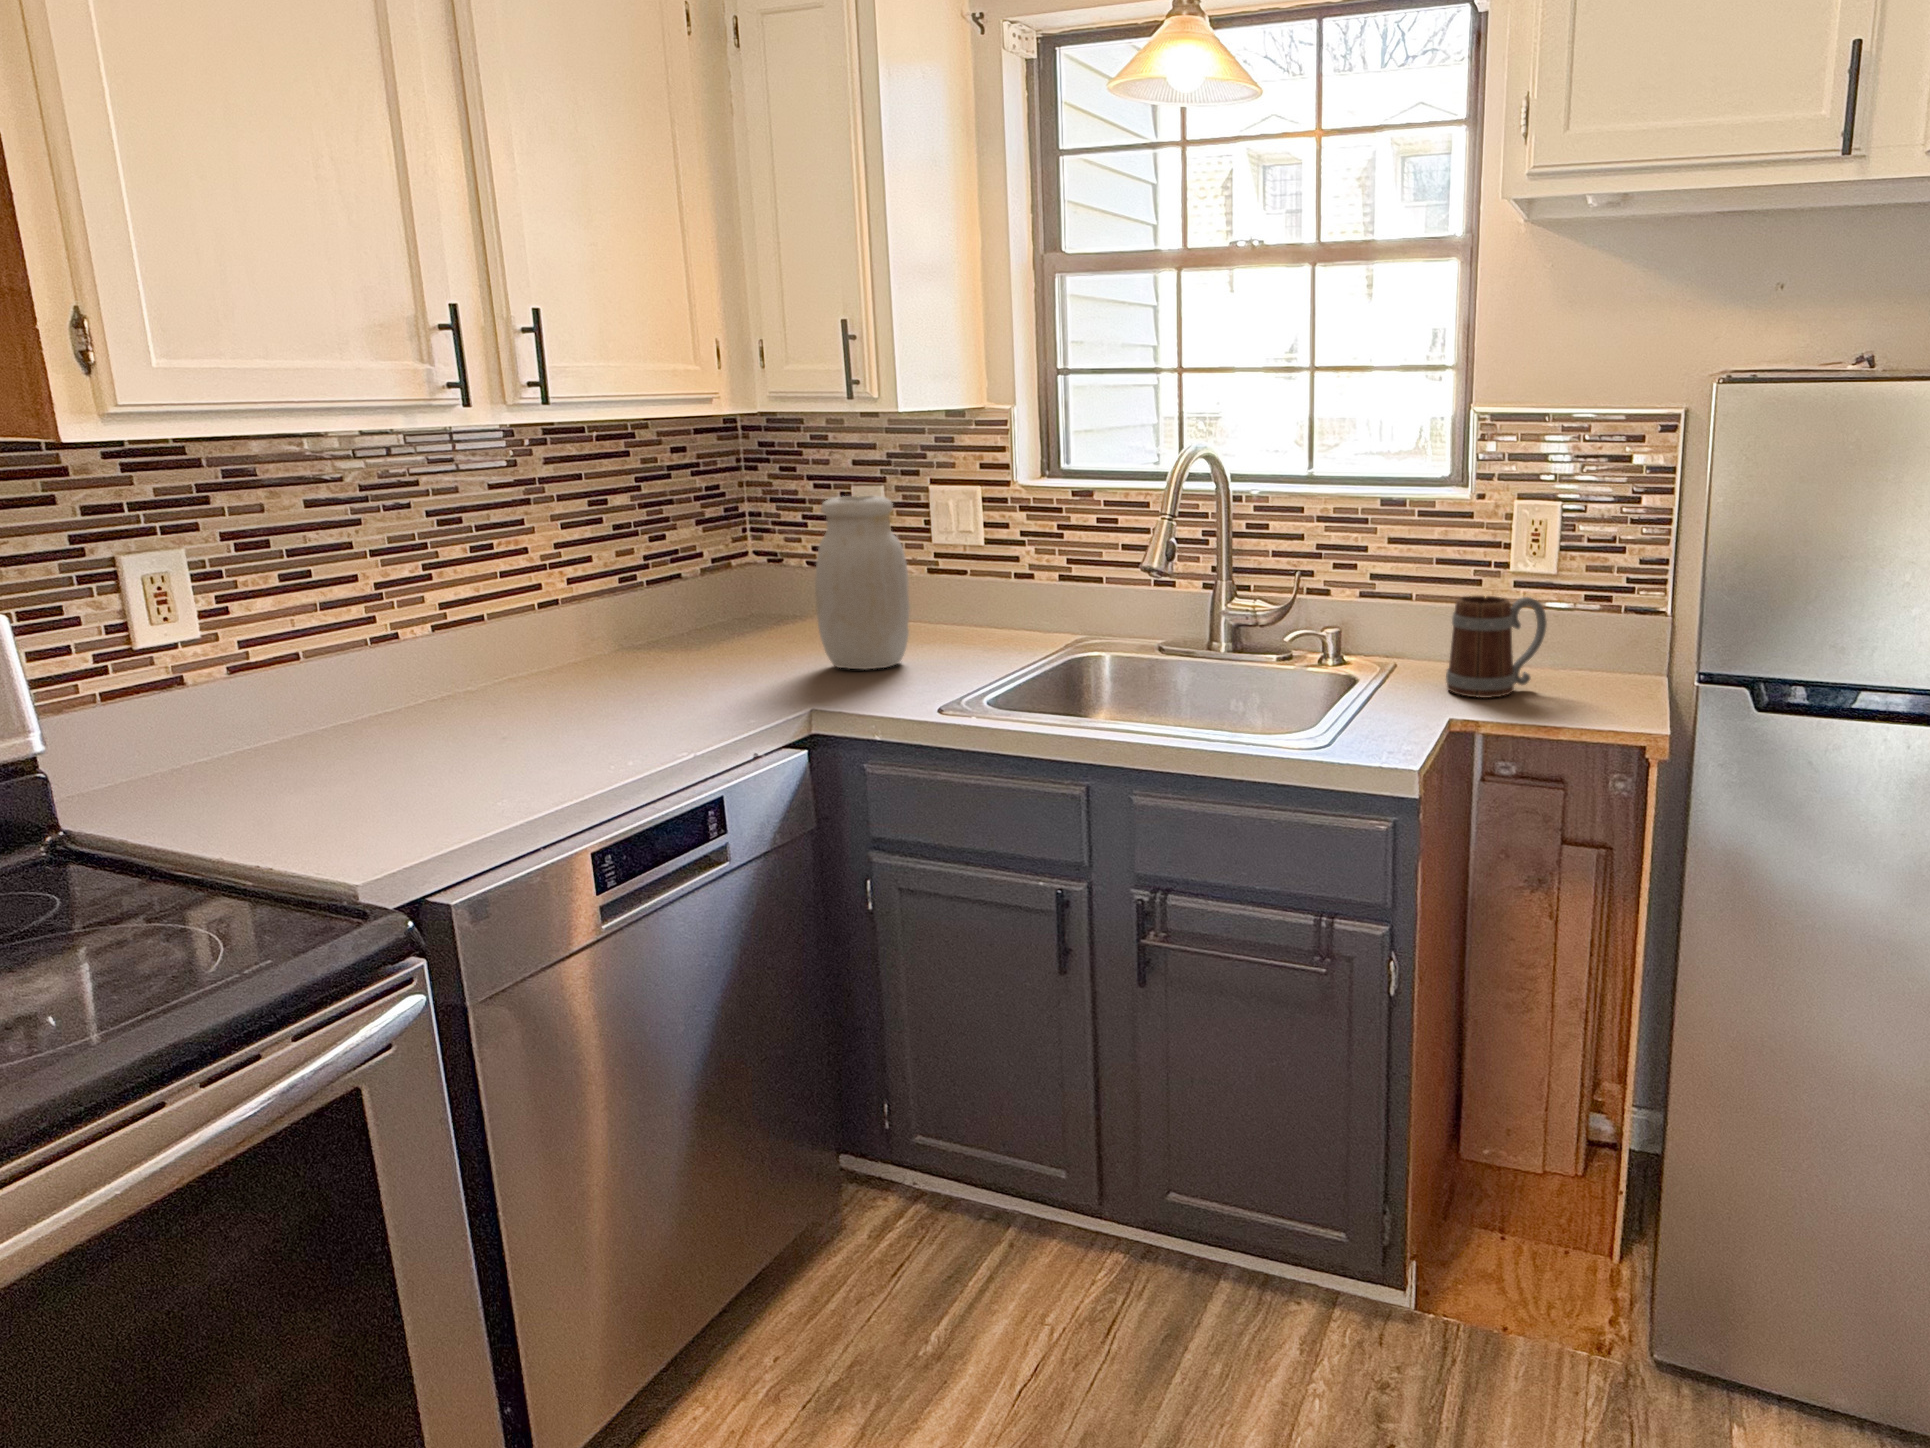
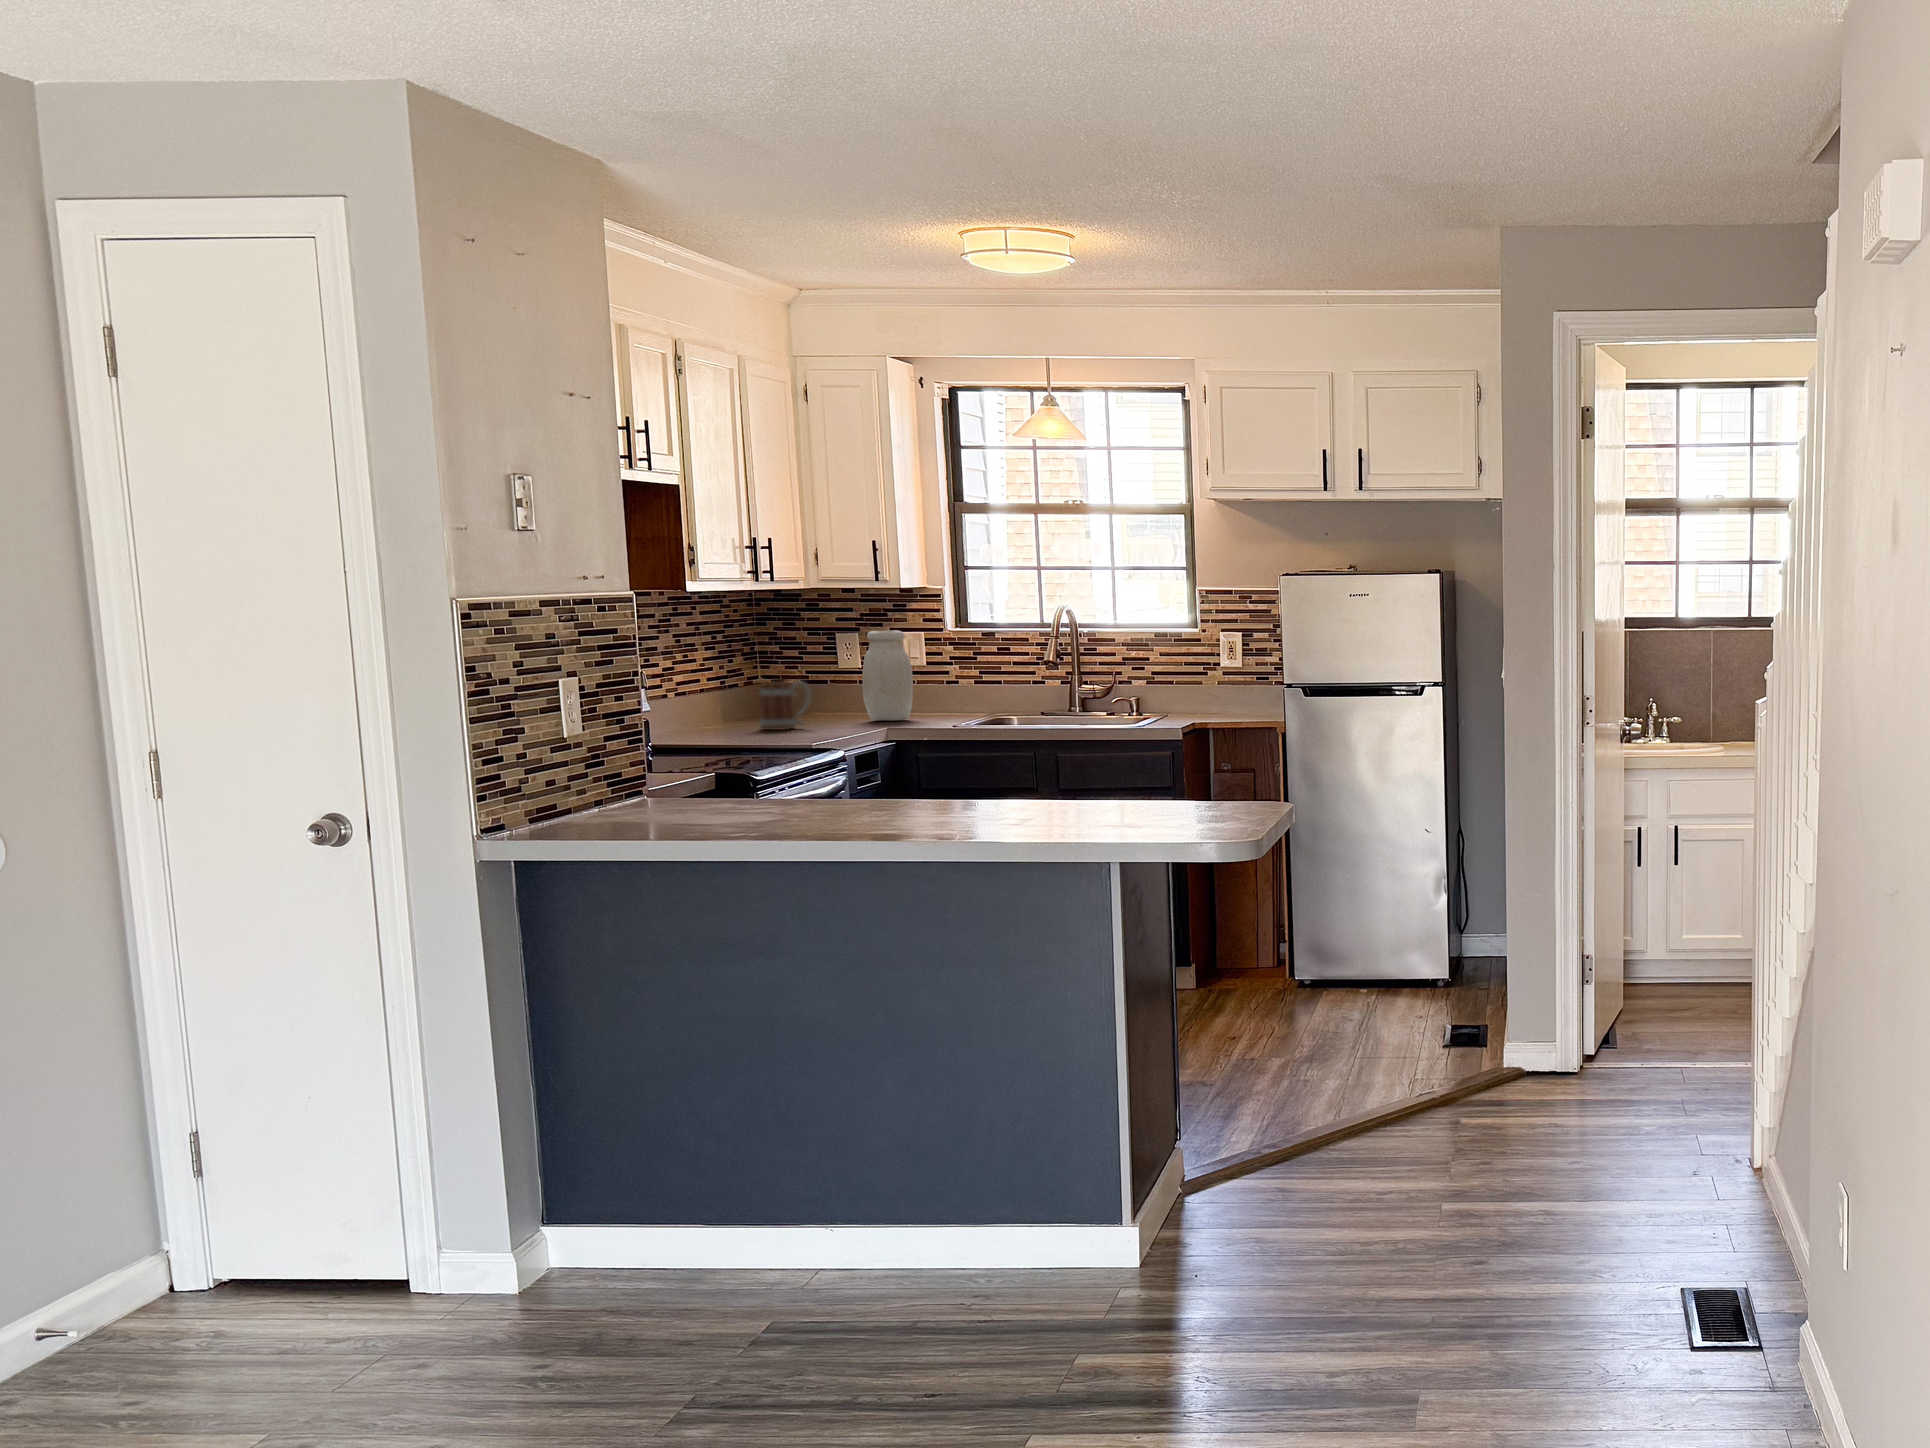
mug: present [1446,595,1547,698] -> present [759,681,811,730]

